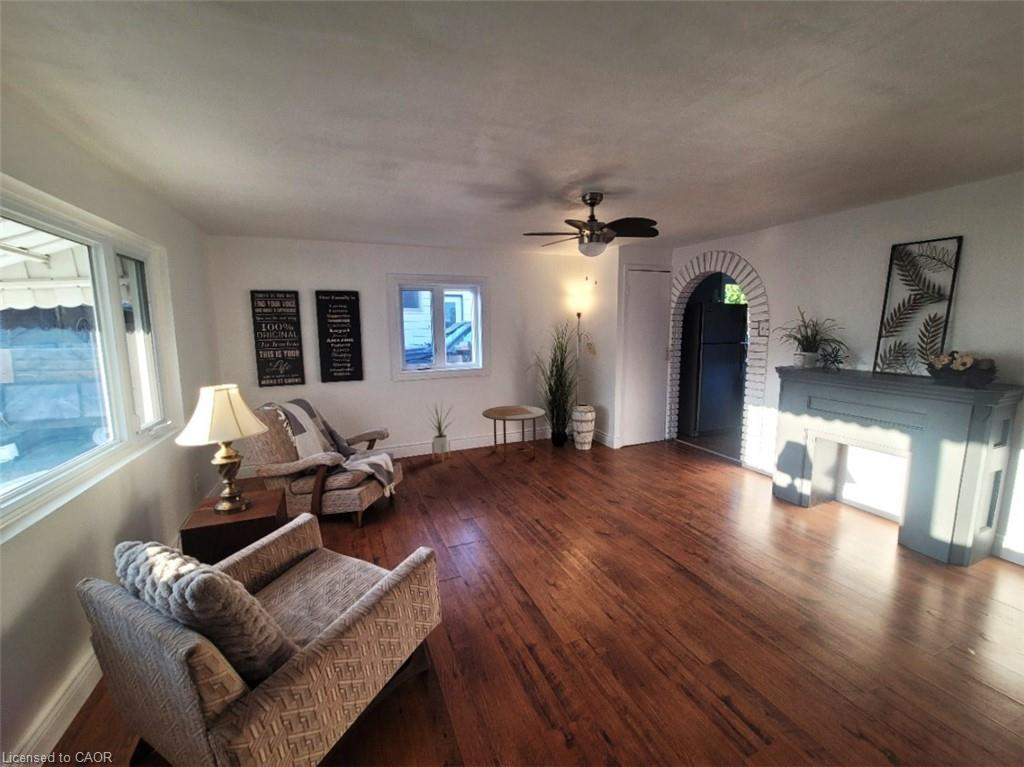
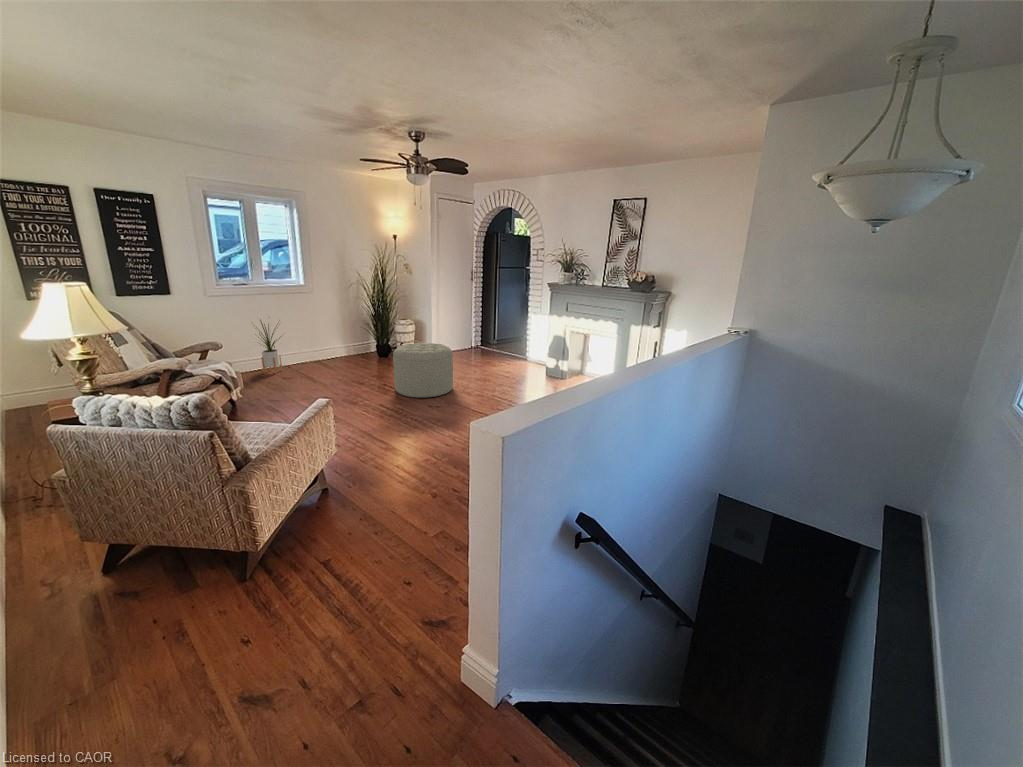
side table: present [482,406,546,461] -> none [312,321,374,369]
ottoman: none [558,441,632,516] -> present [393,343,453,398]

